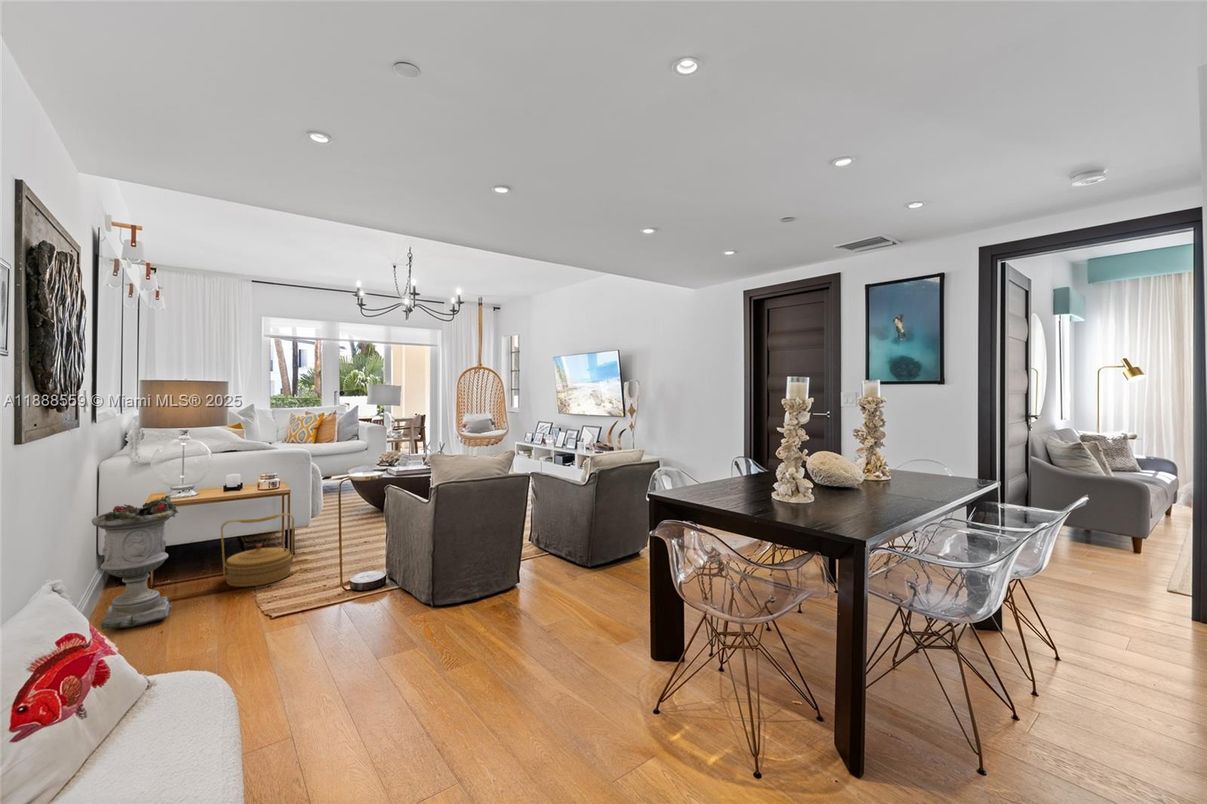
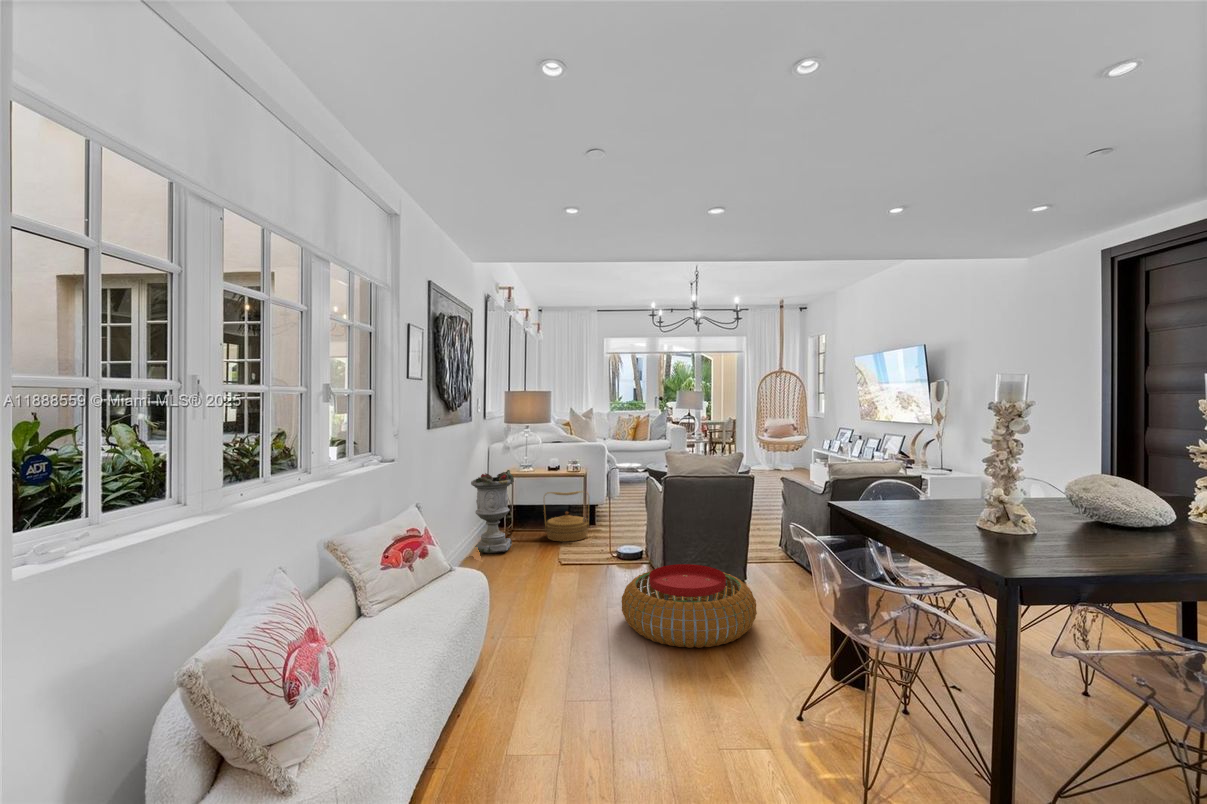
pouf: none [410,589,571,698] -> present [621,564,757,648]

